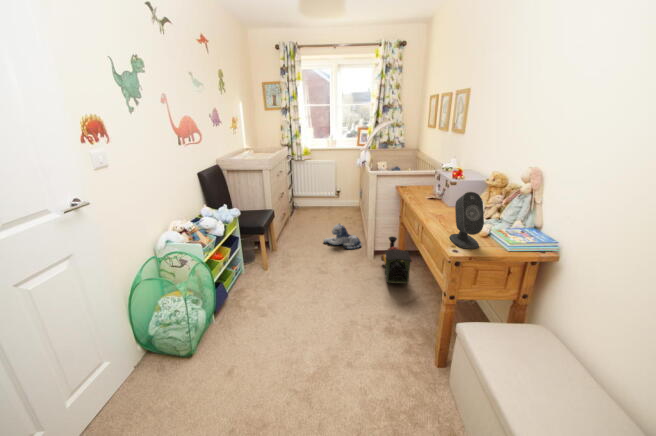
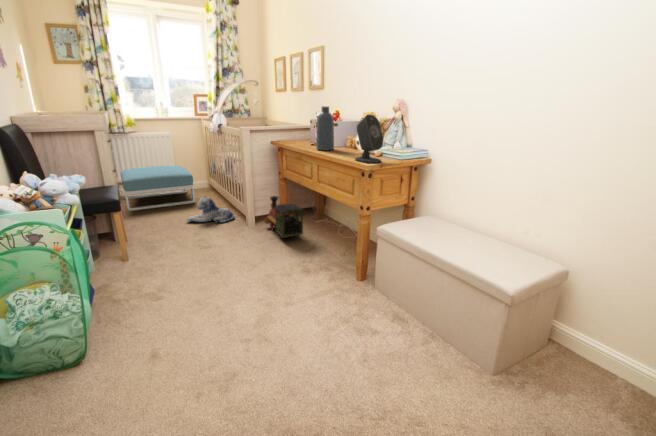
vase: none [426,165,448,212] -> present [316,106,334,150]
footstool: none [290,187,342,222] -> present [121,166,195,211]

